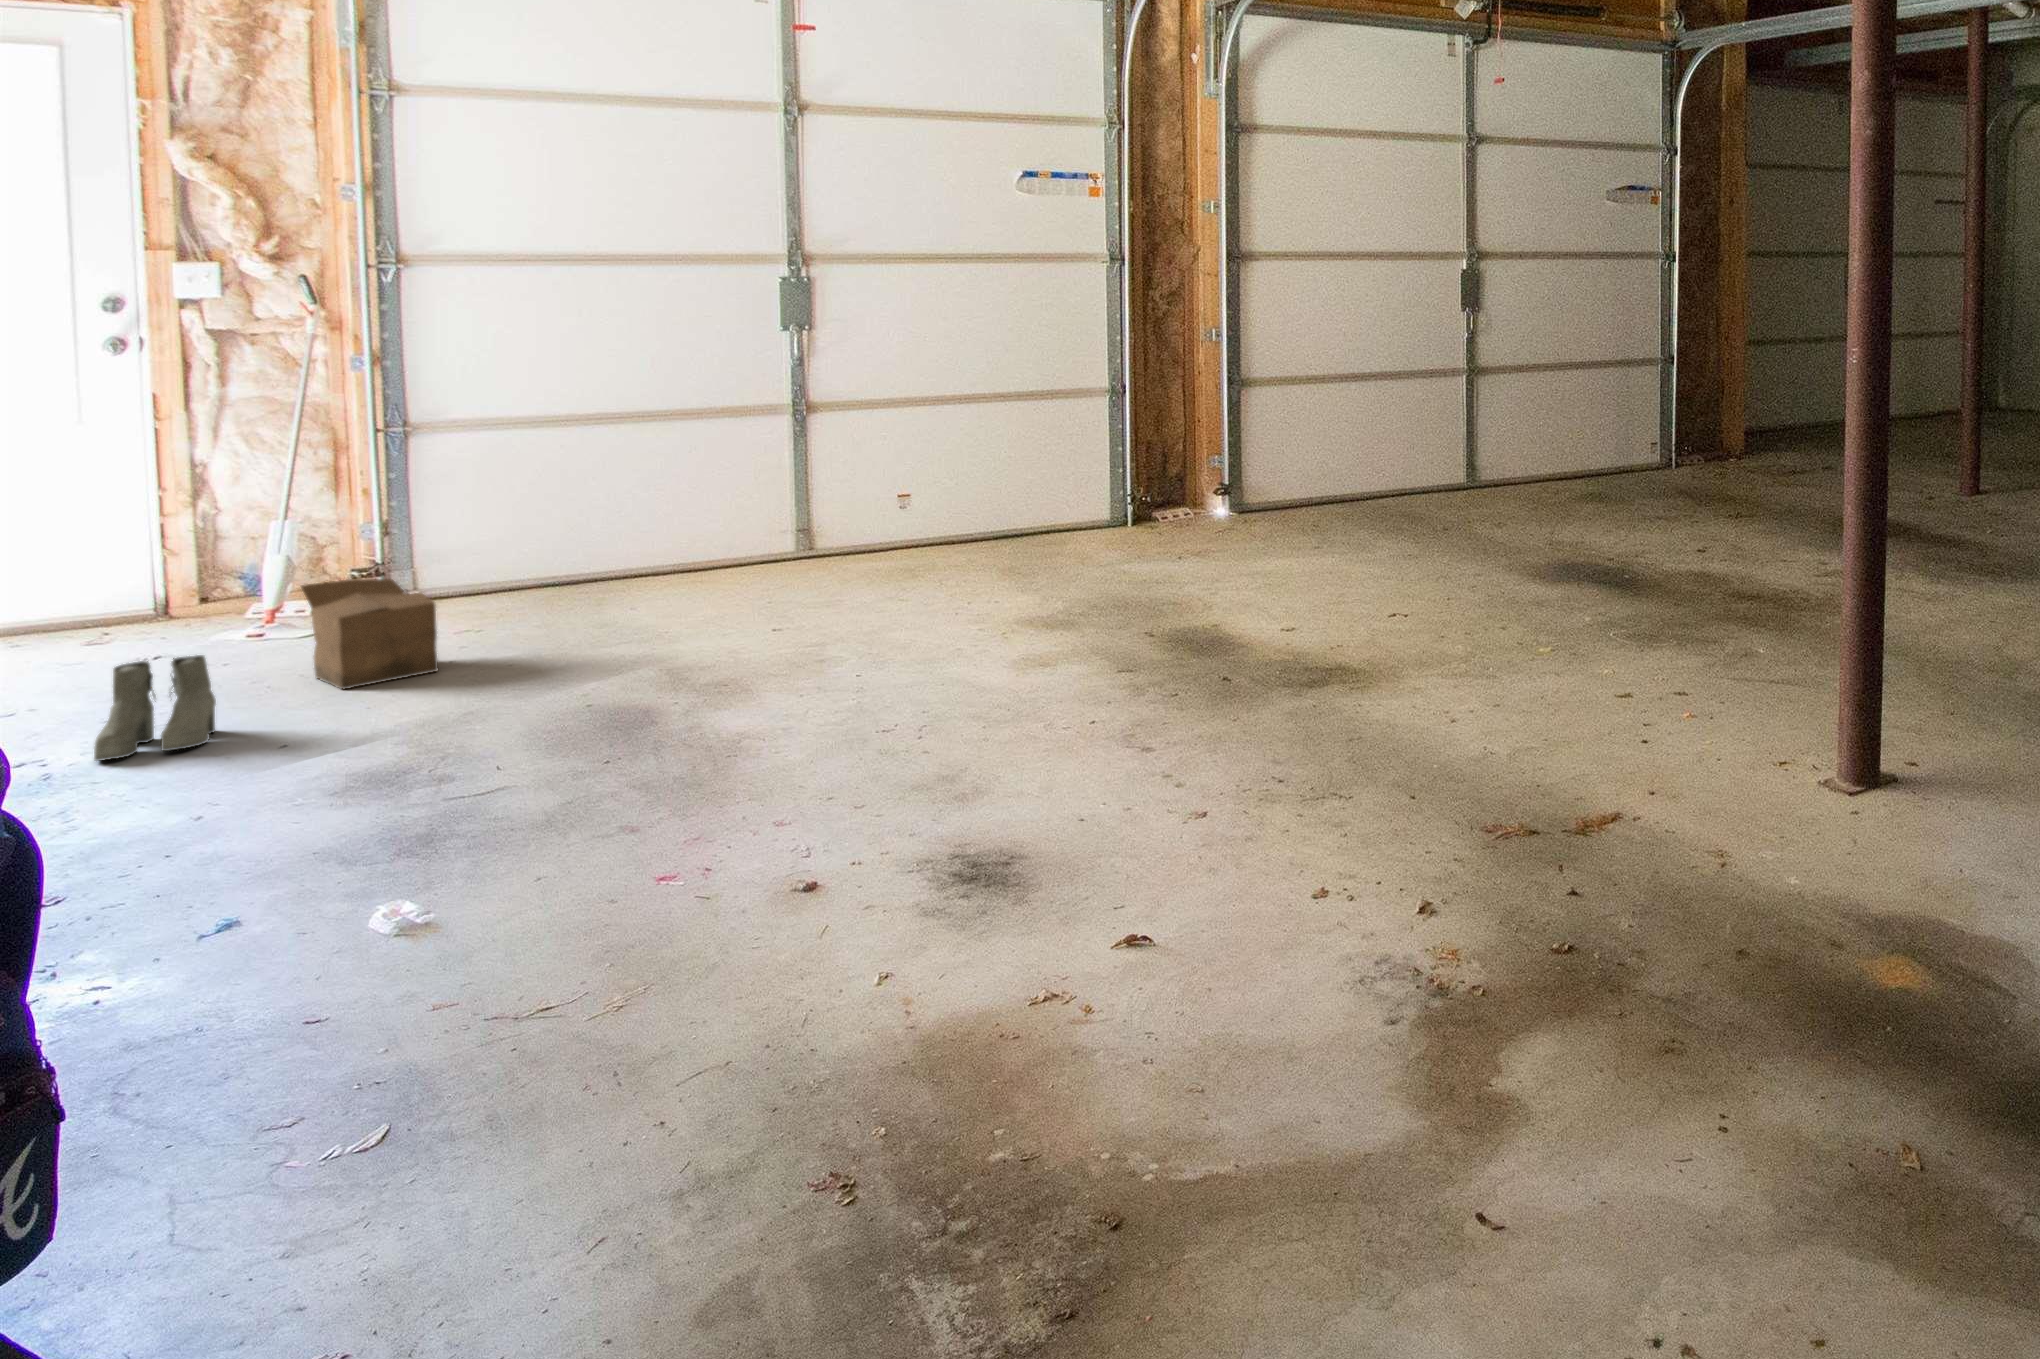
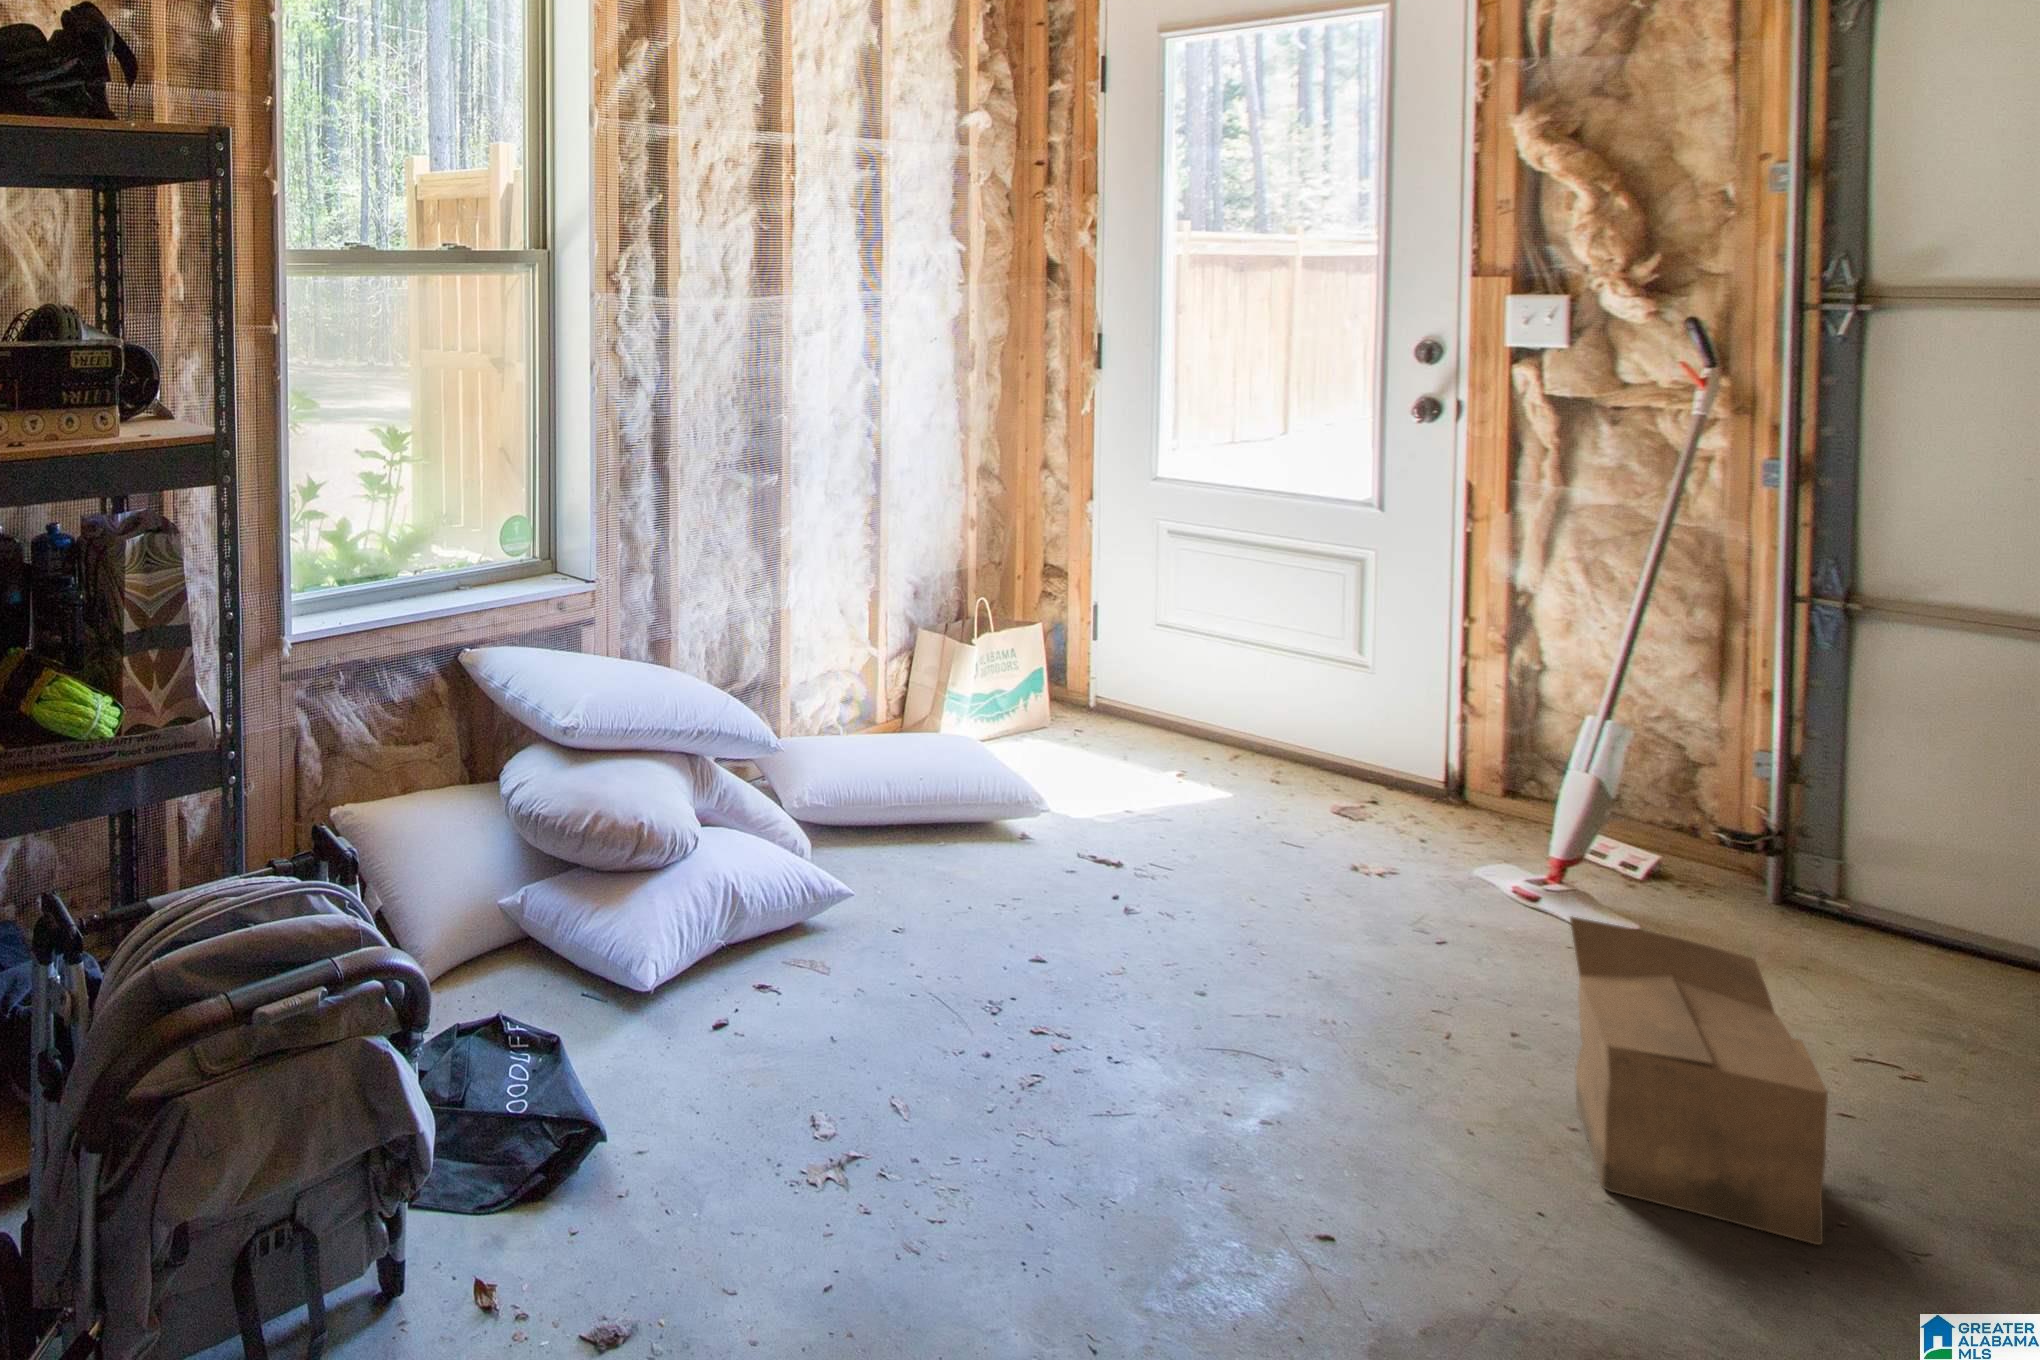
boots: present [94,655,216,761] -> none [1145,1012,1345,1242]

